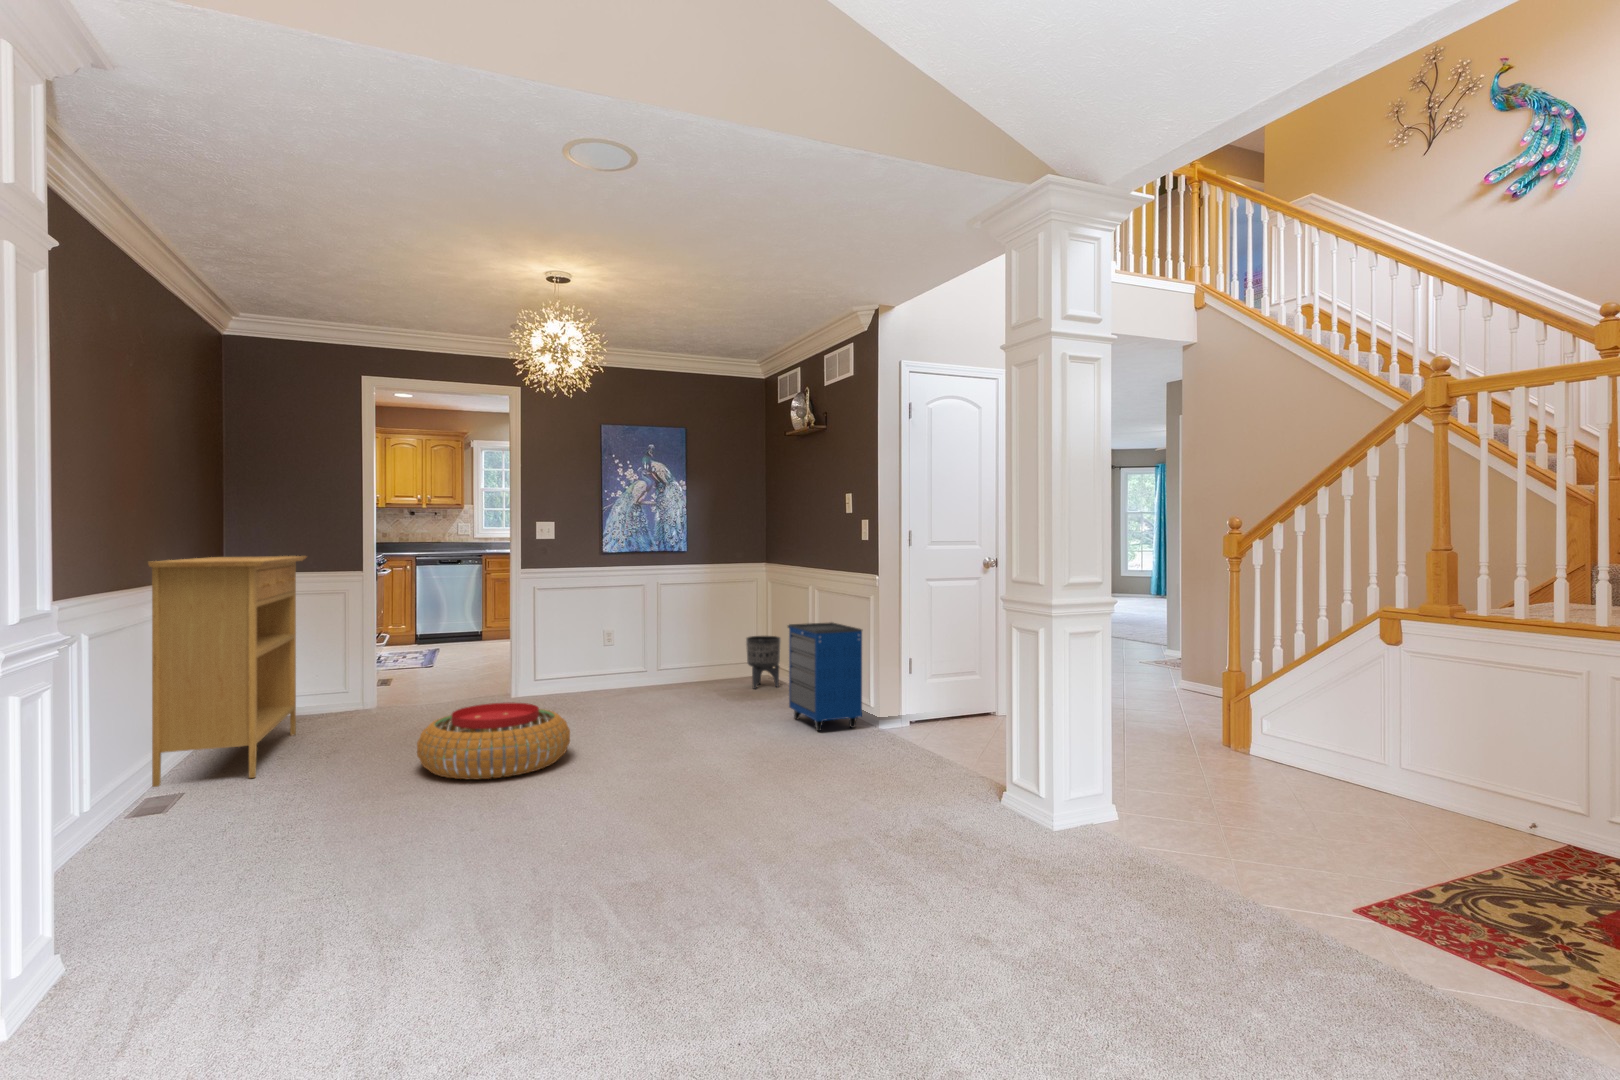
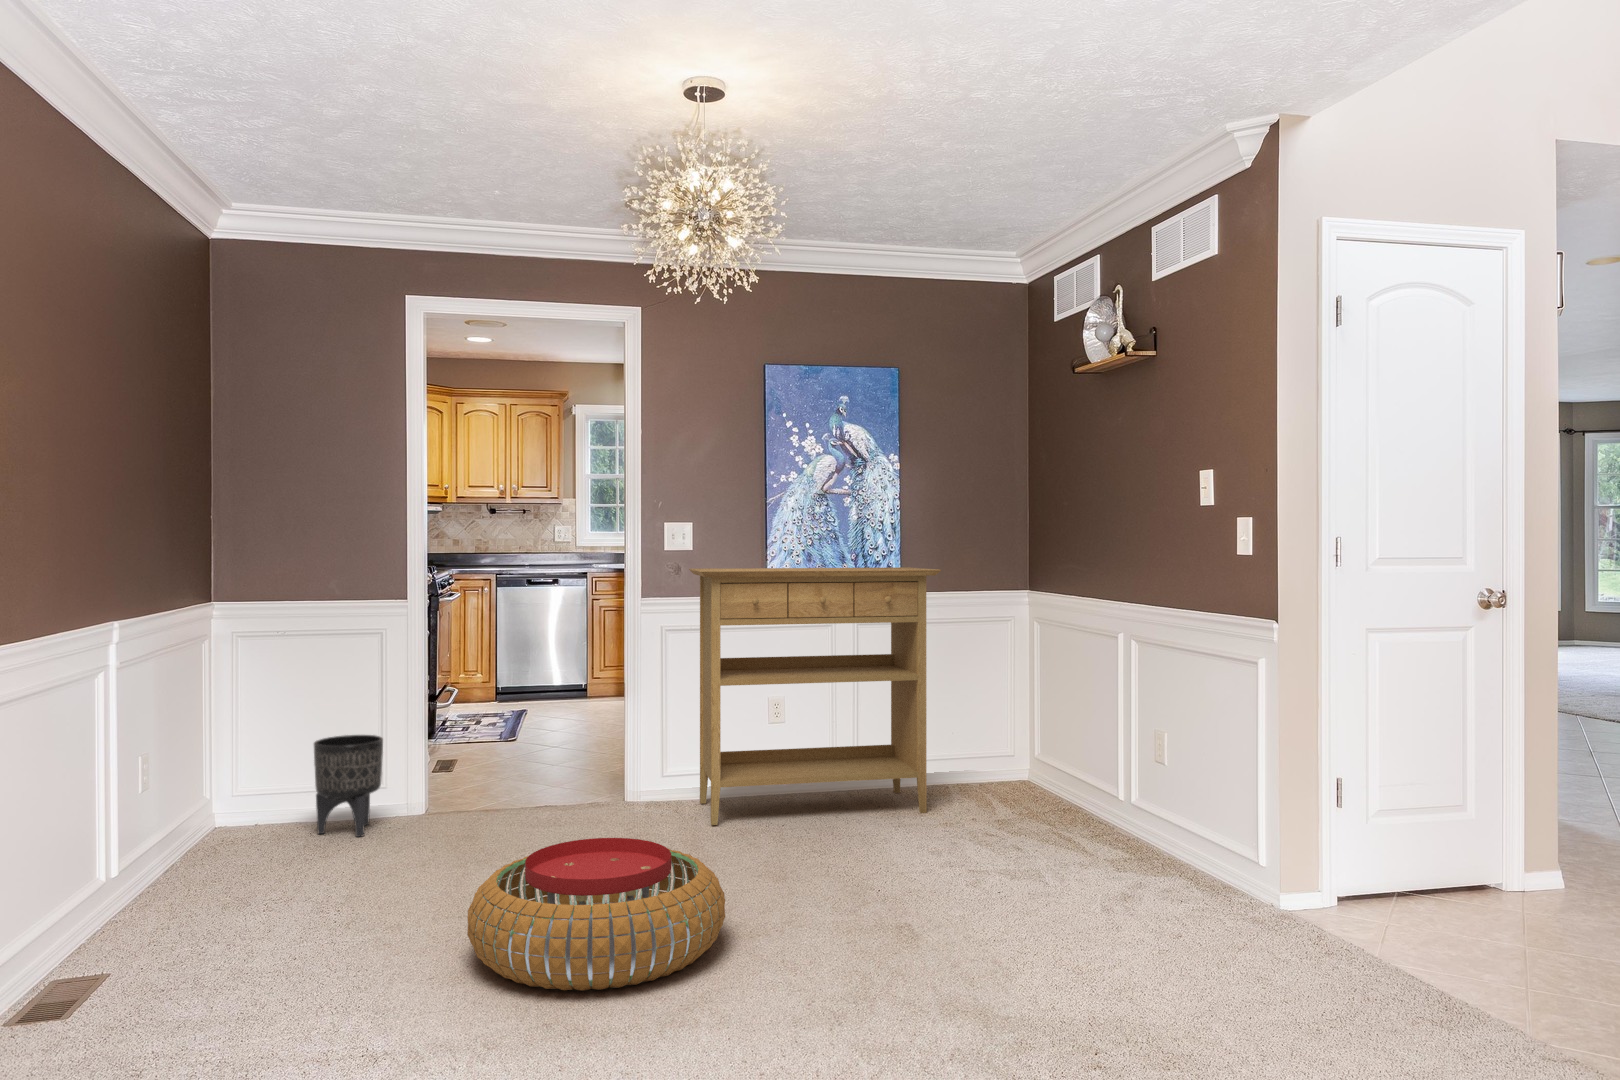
console table: present [148,556,306,787] -> present [689,567,941,825]
cabinet: present [788,622,862,731] -> none [1095,702,1250,909]
planter: present [746,636,781,689] -> present [313,735,383,837]

